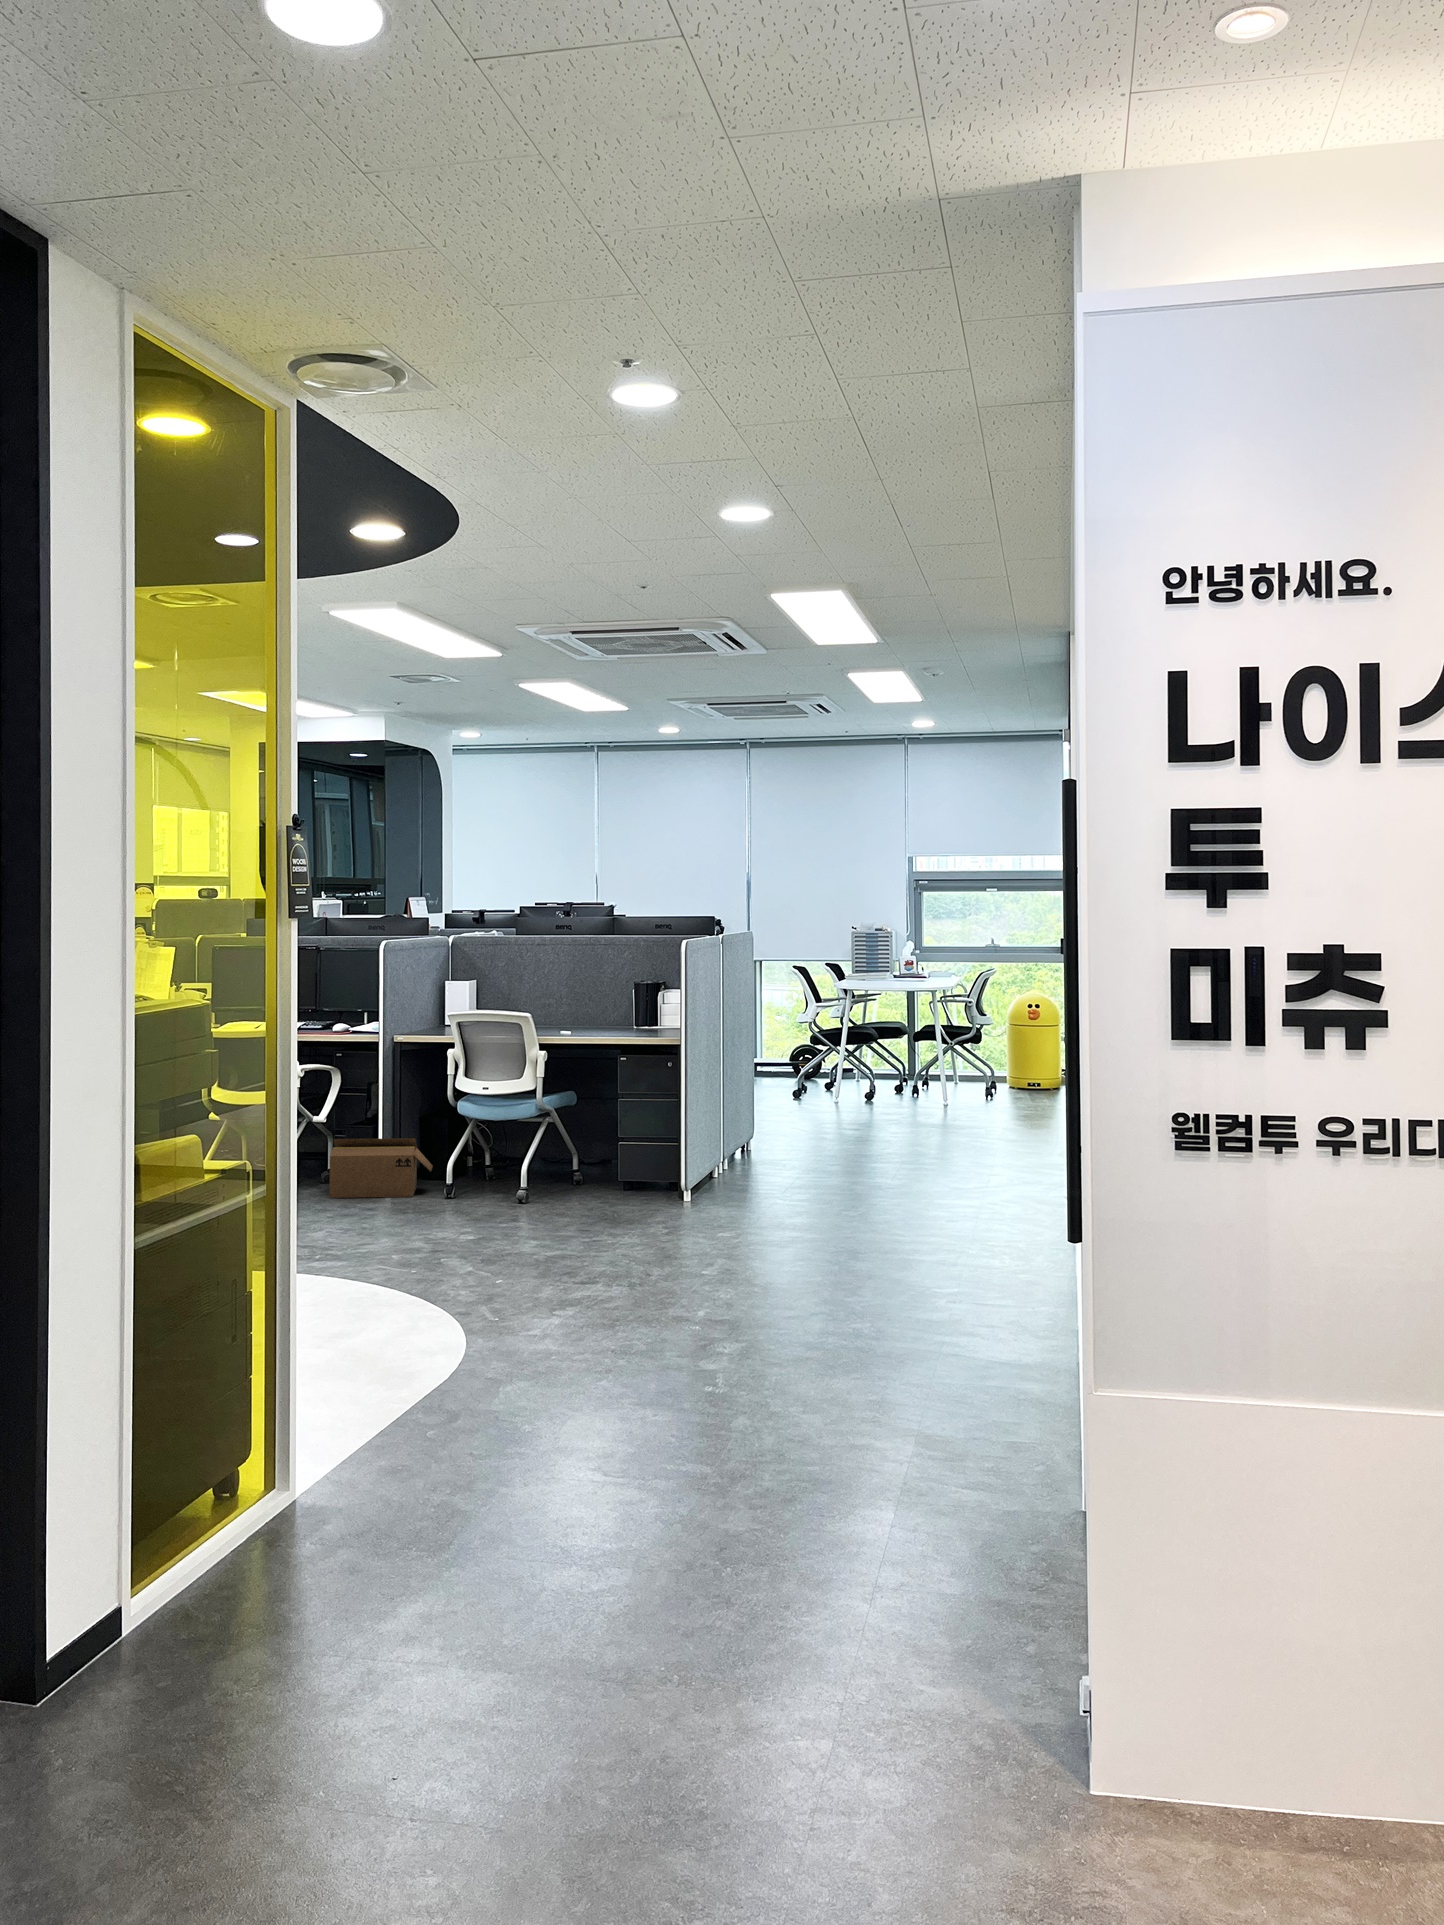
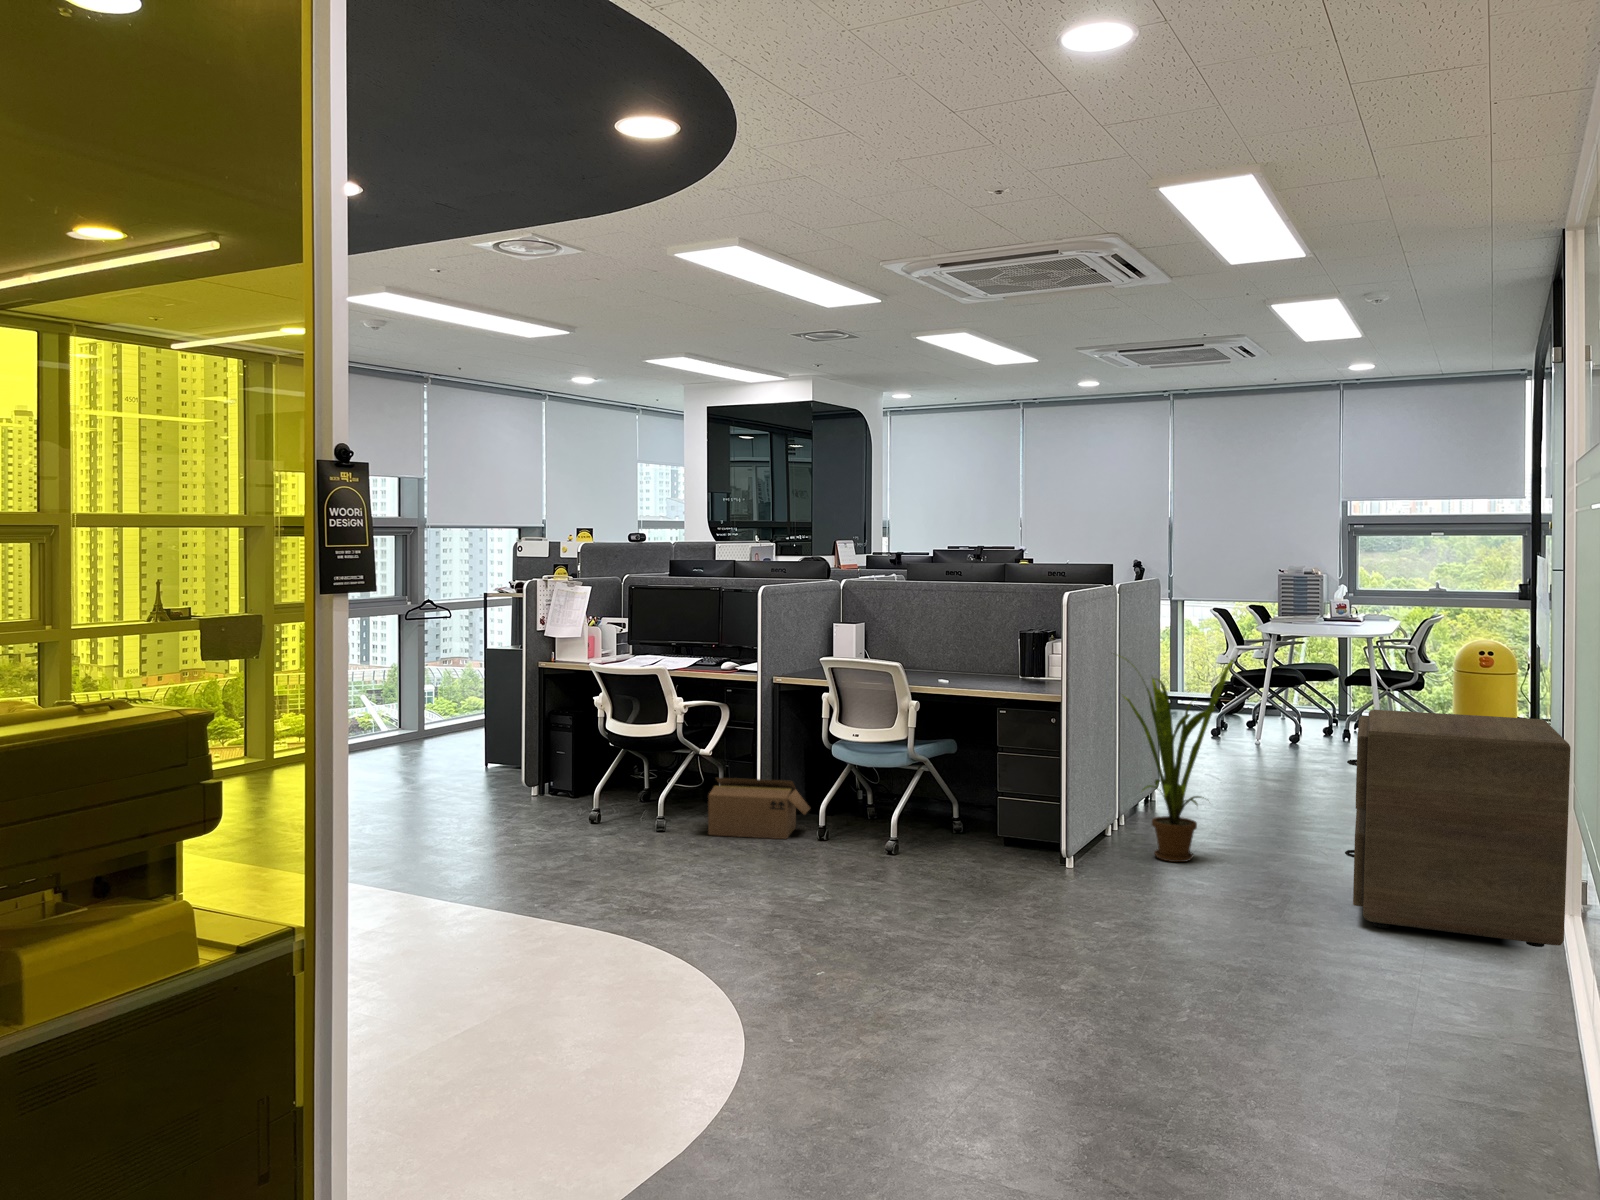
house plant: none [723,1002,833,1192] -> present [1124,658,1234,862]
filing cabinet: none [927,1044,1089,1226] -> present [1345,710,1570,947]

